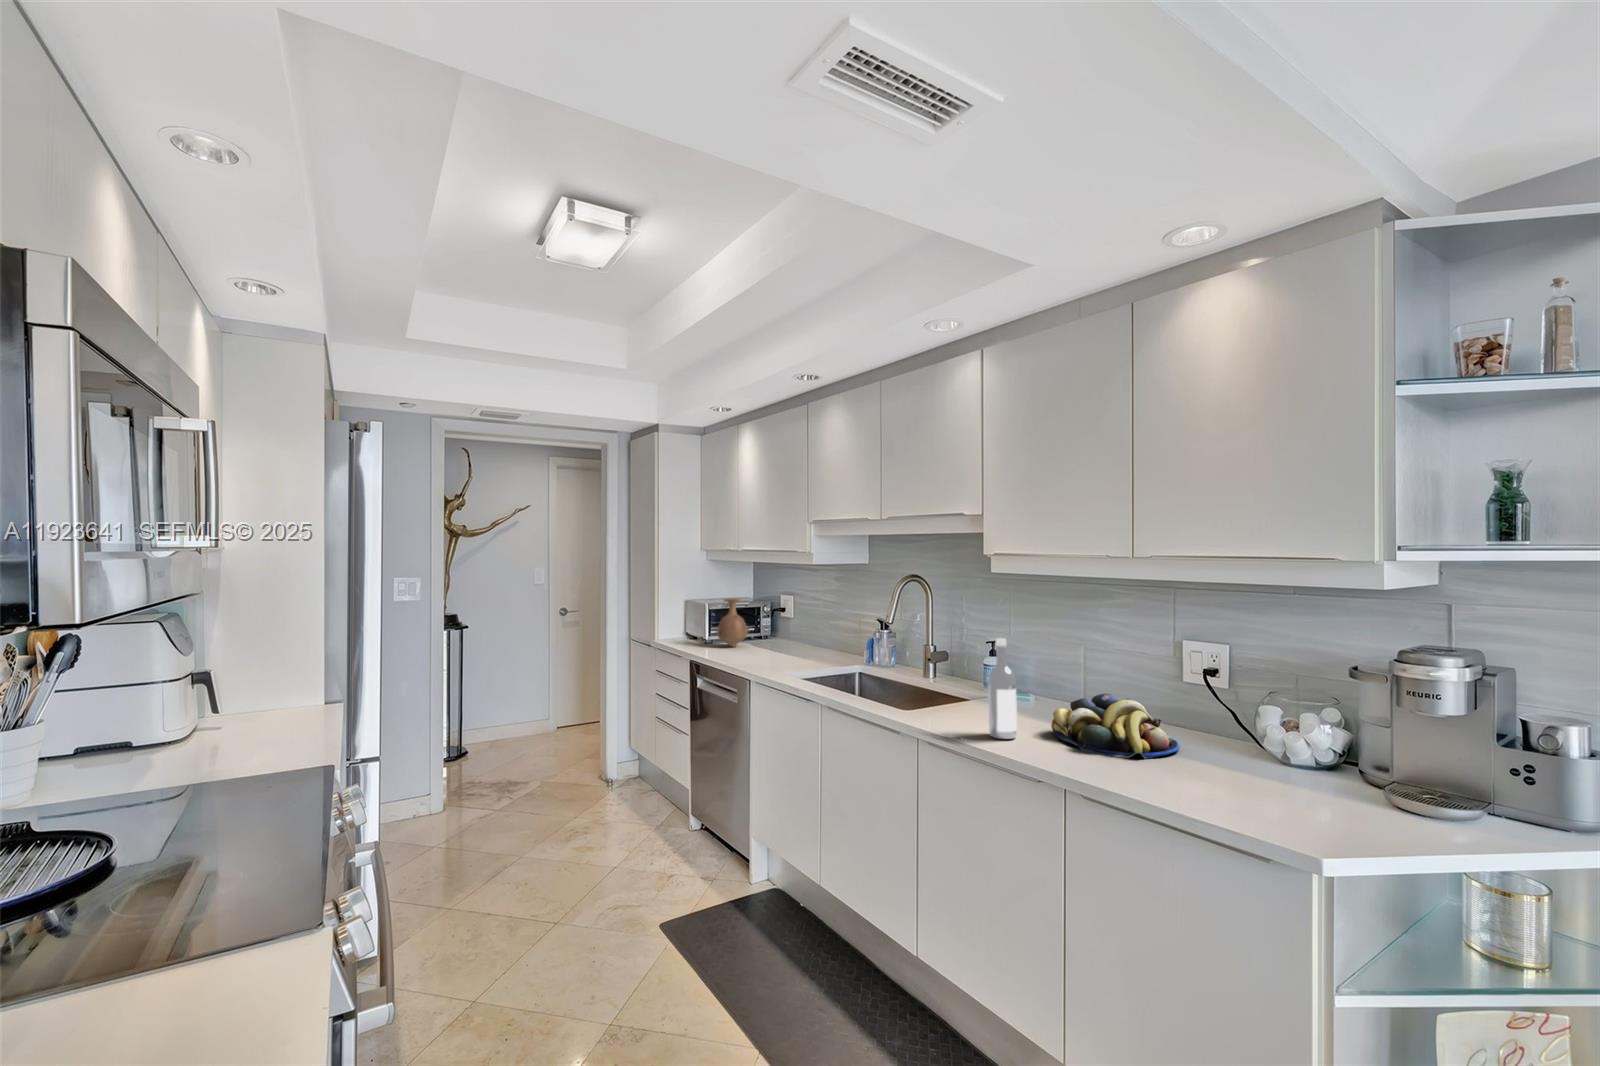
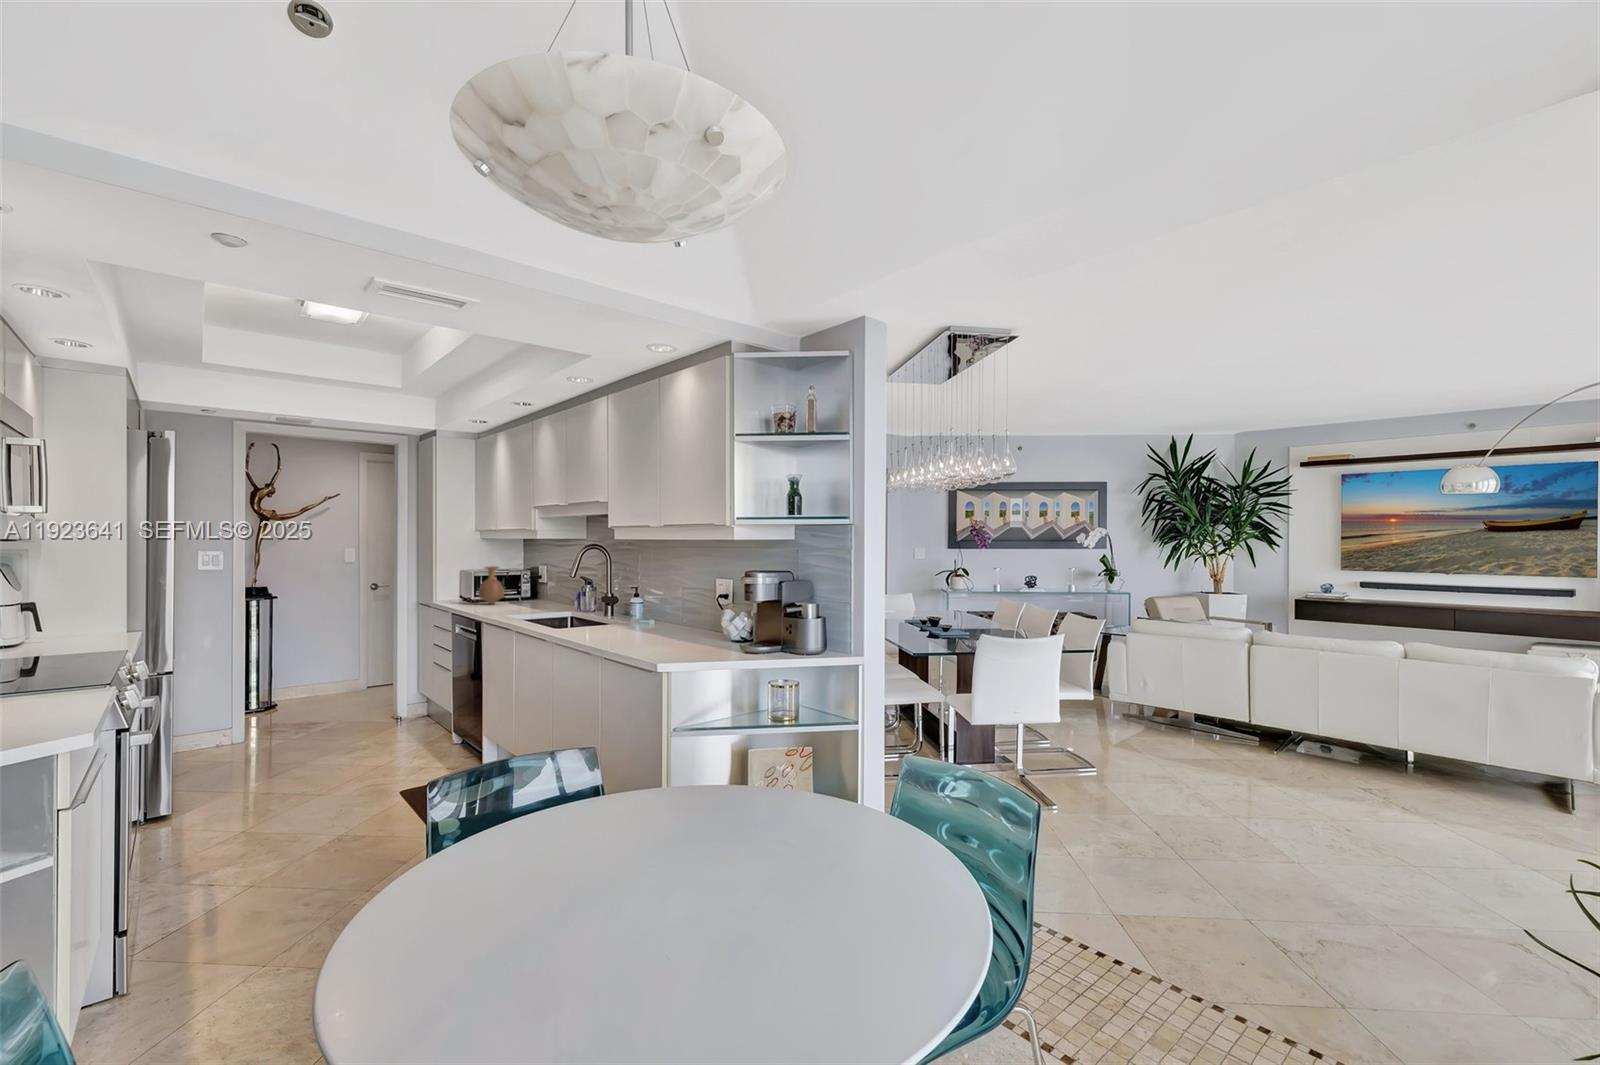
wine bottle: present [988,638,1017,739] -> none [588,577,605,638]
fruit bowl: present [1051,694,1179,758] -> none [629,612,700,643]

